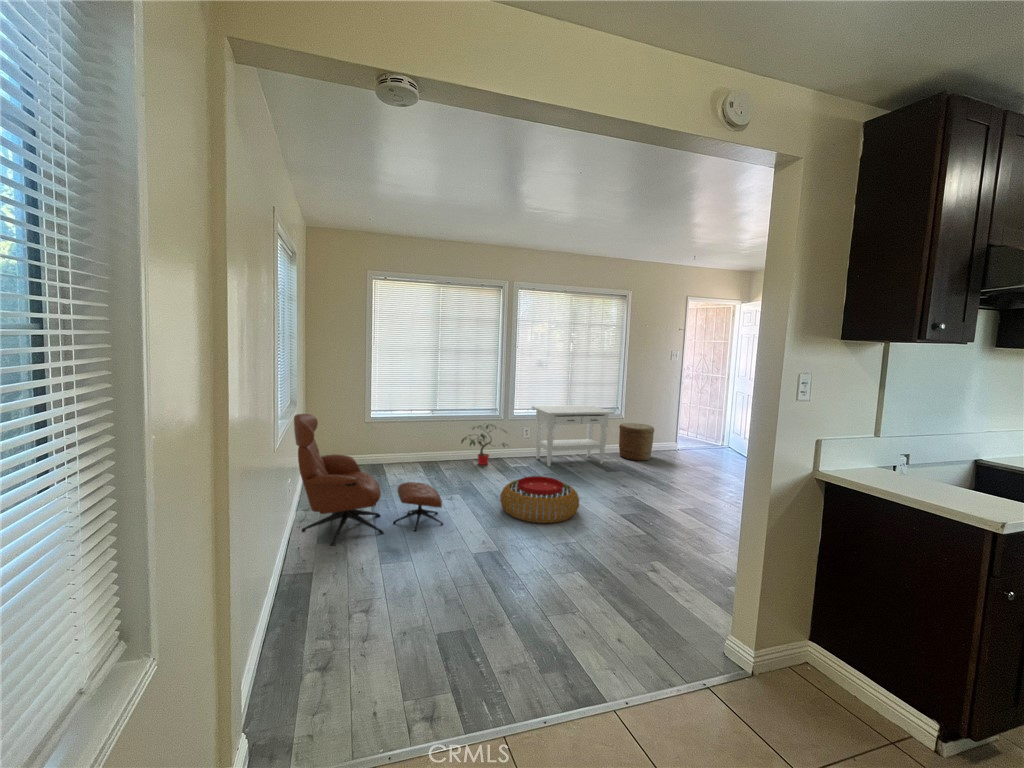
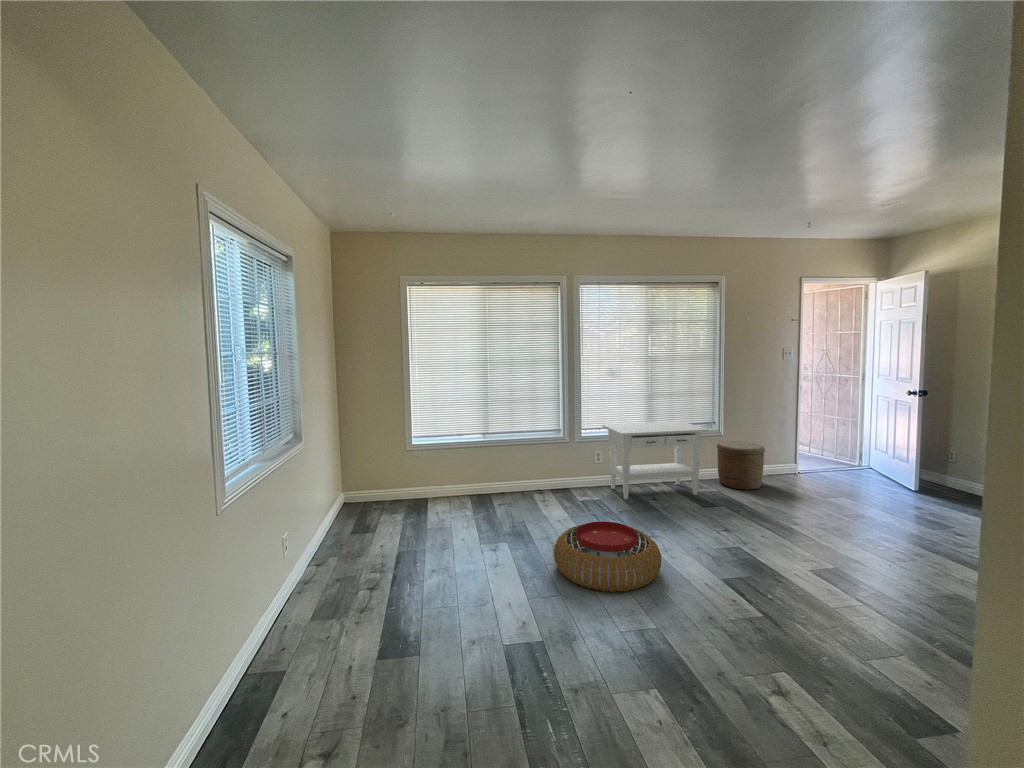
lounge chair: present [294,414,443,546] -> none [279,451,476,622]
potted plant: present [461,424,509,465] -> none [517,447,577,498]

